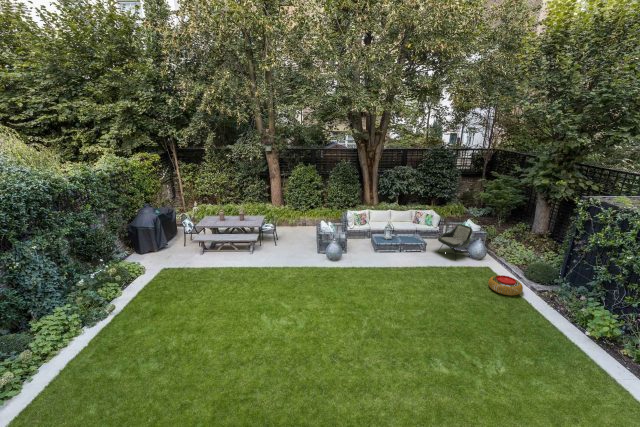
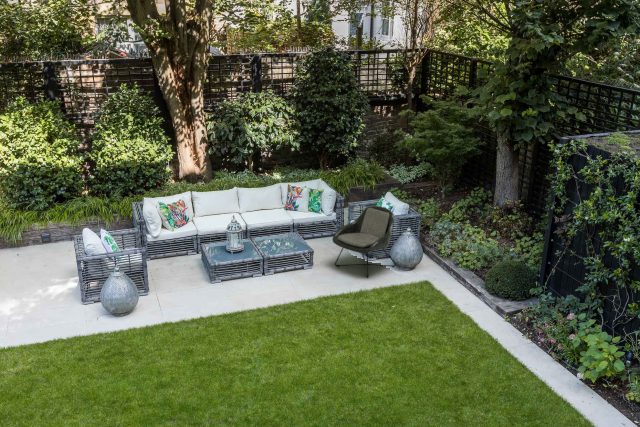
pouf: present [488,275,523,296] -> none [426,295,483,330]

